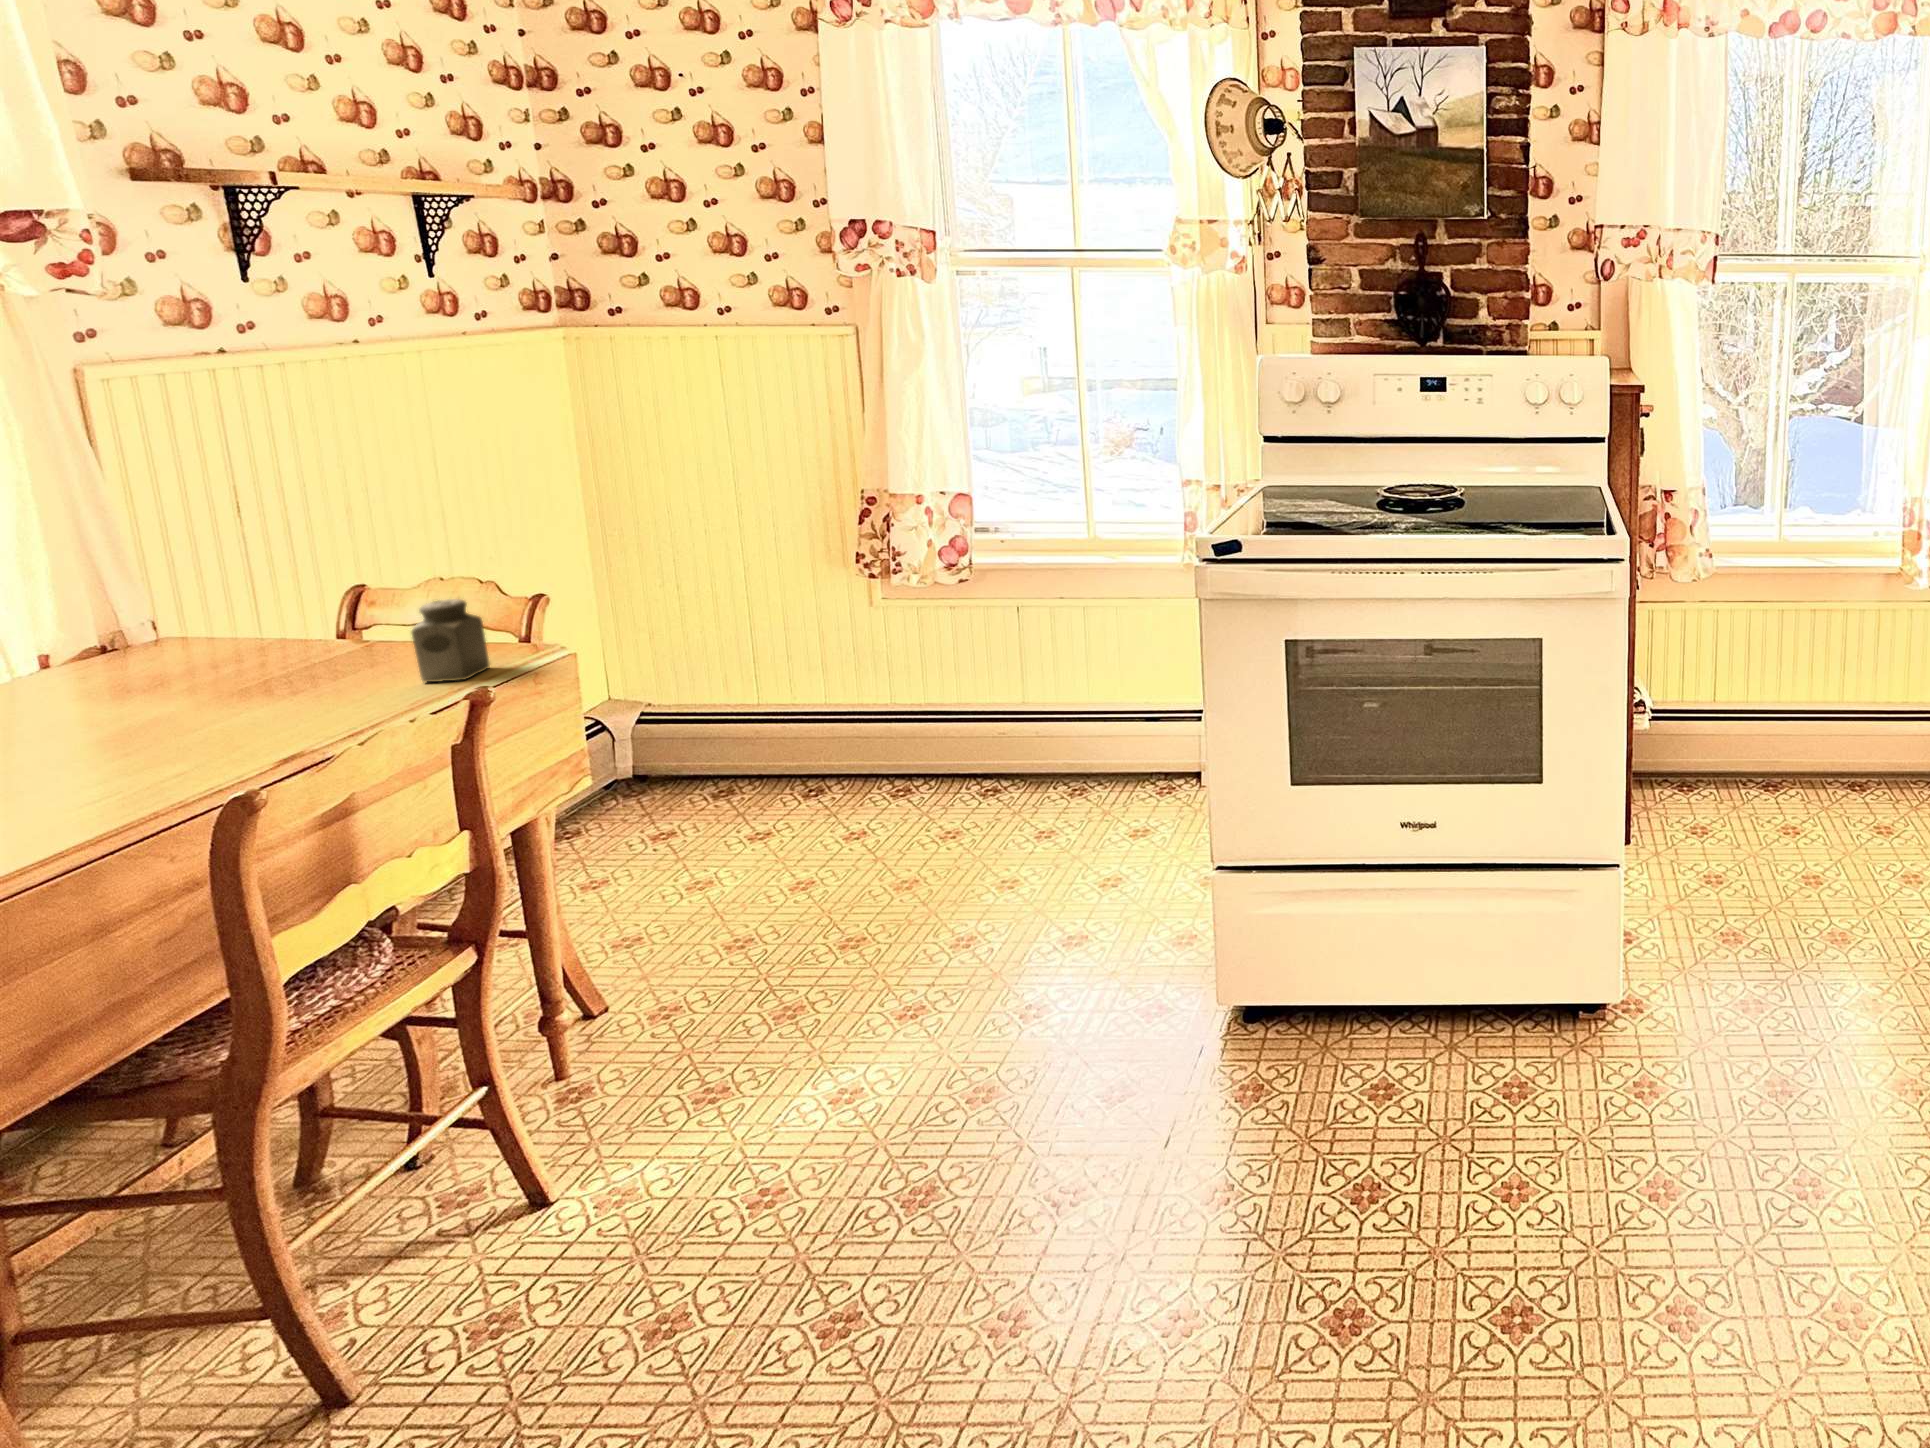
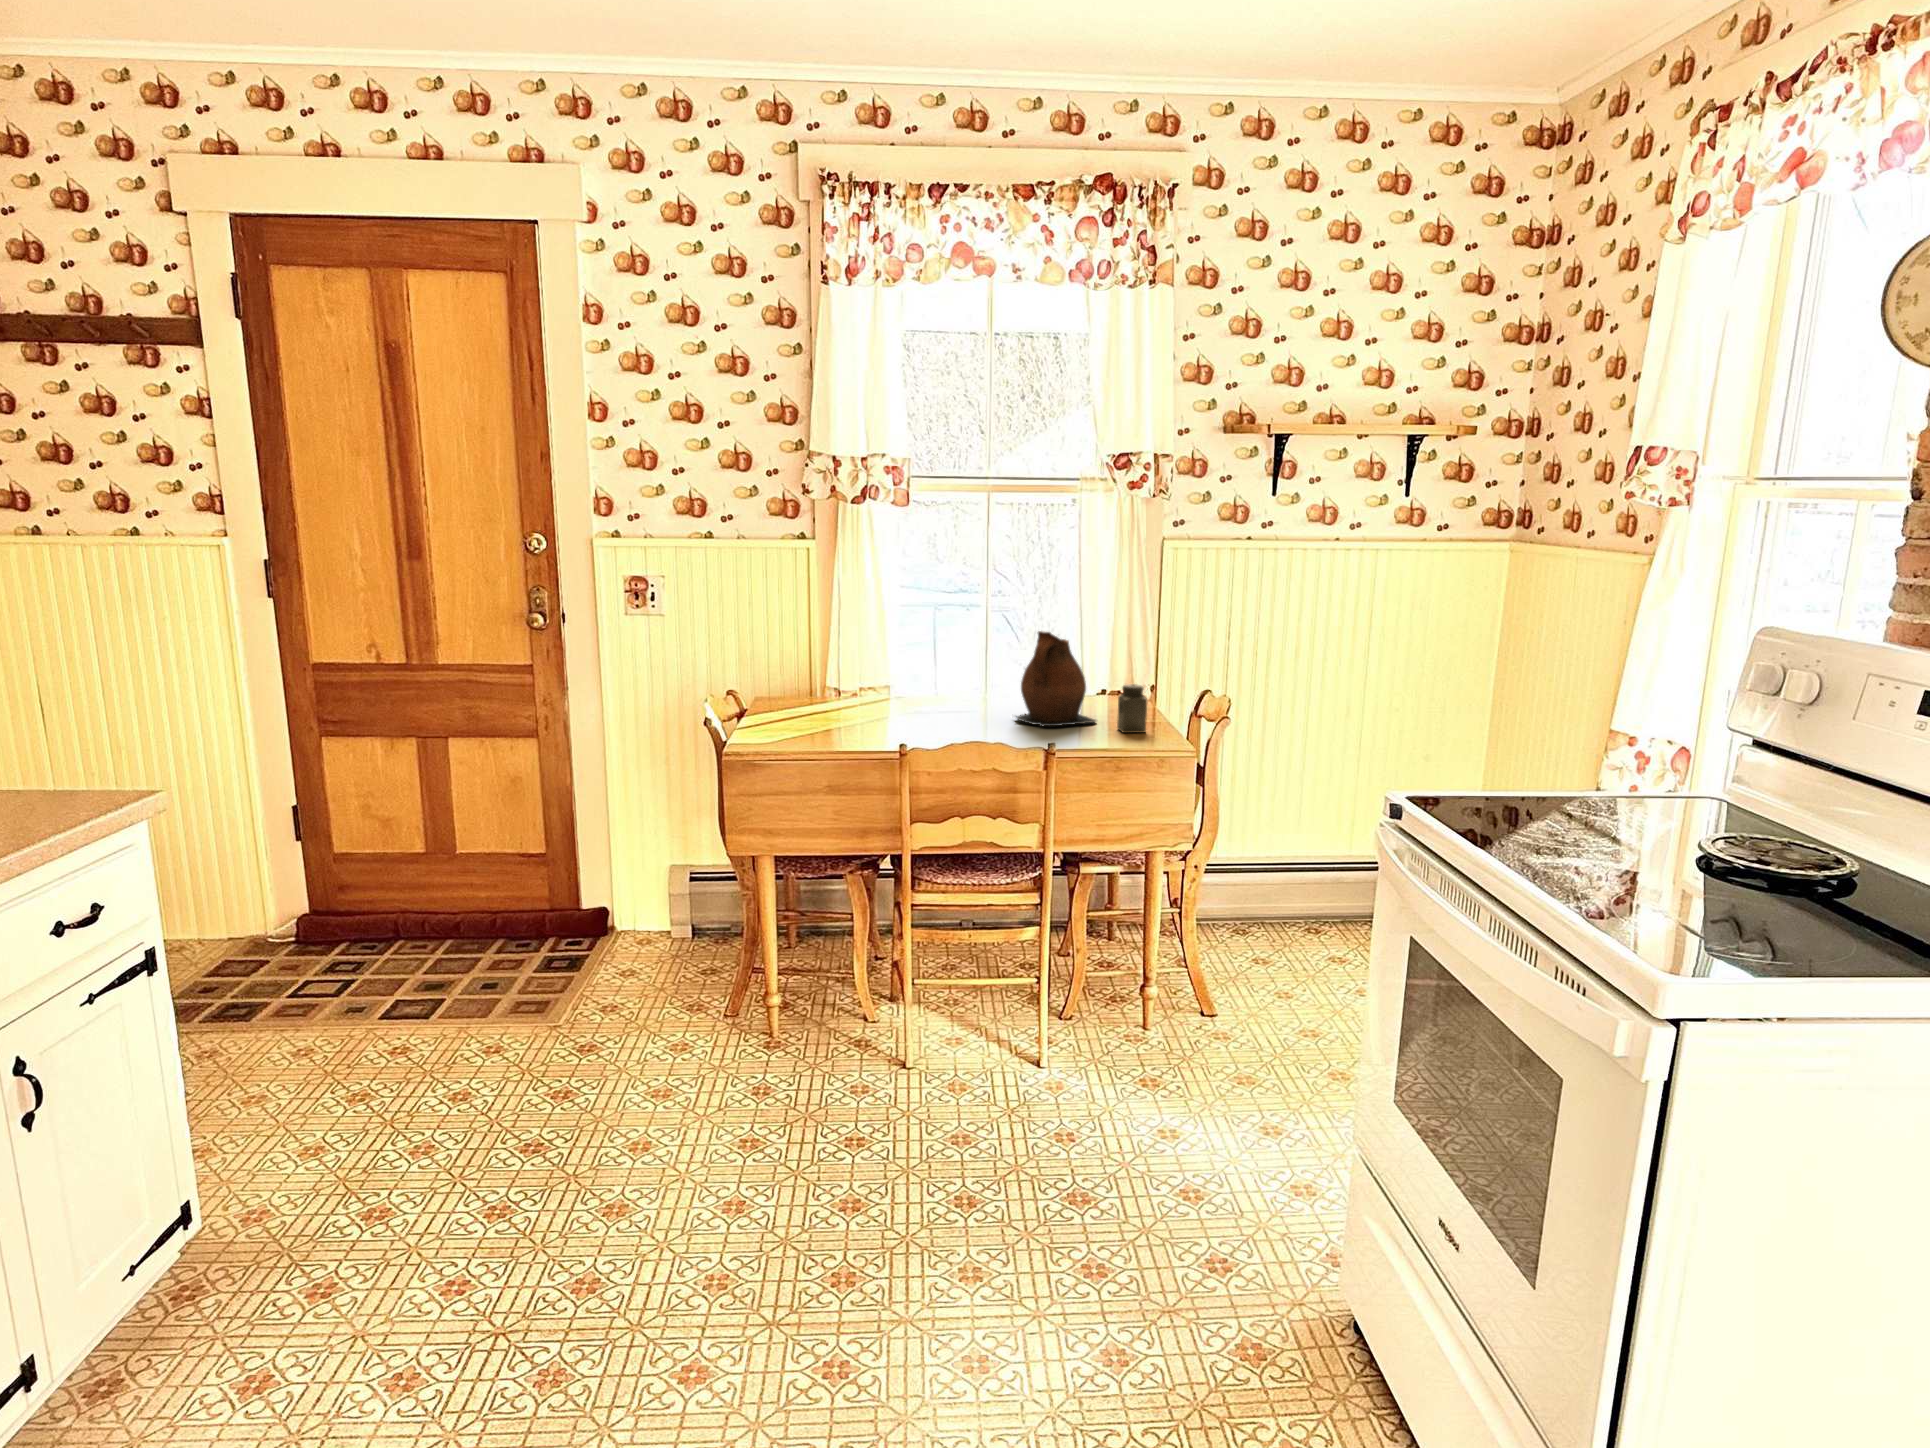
ceramic pitcher: none [126,559,350,752] -> present [1016,631,1096,727]

